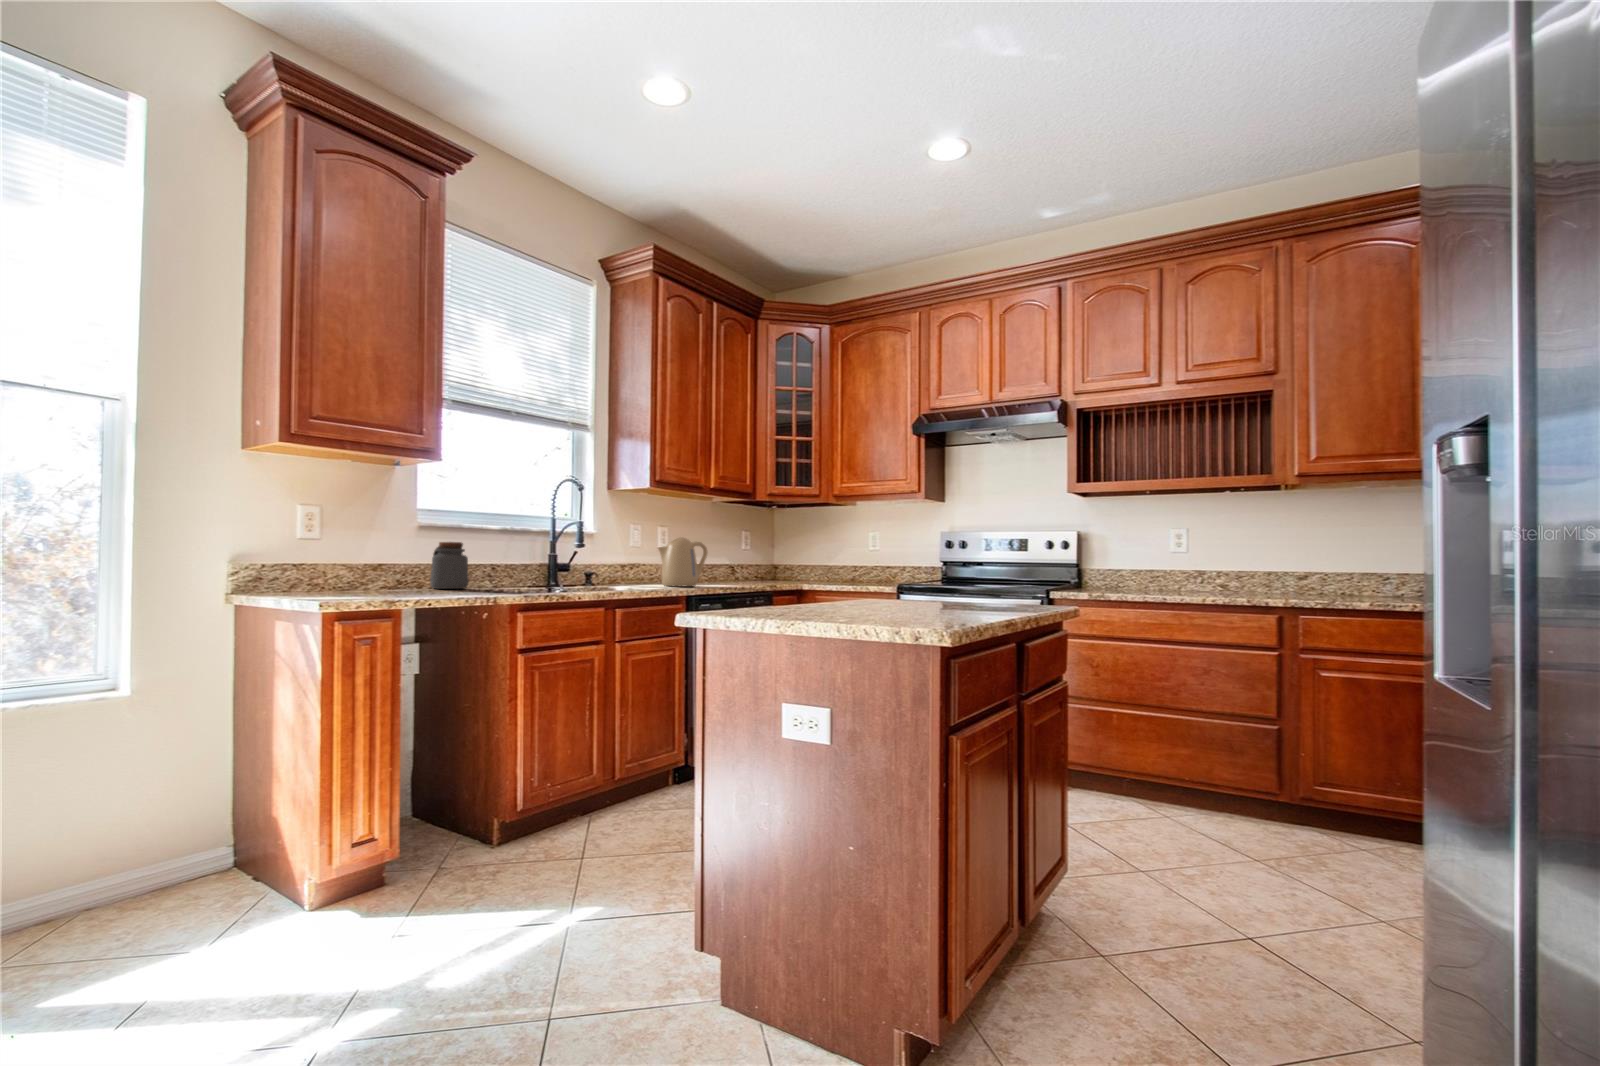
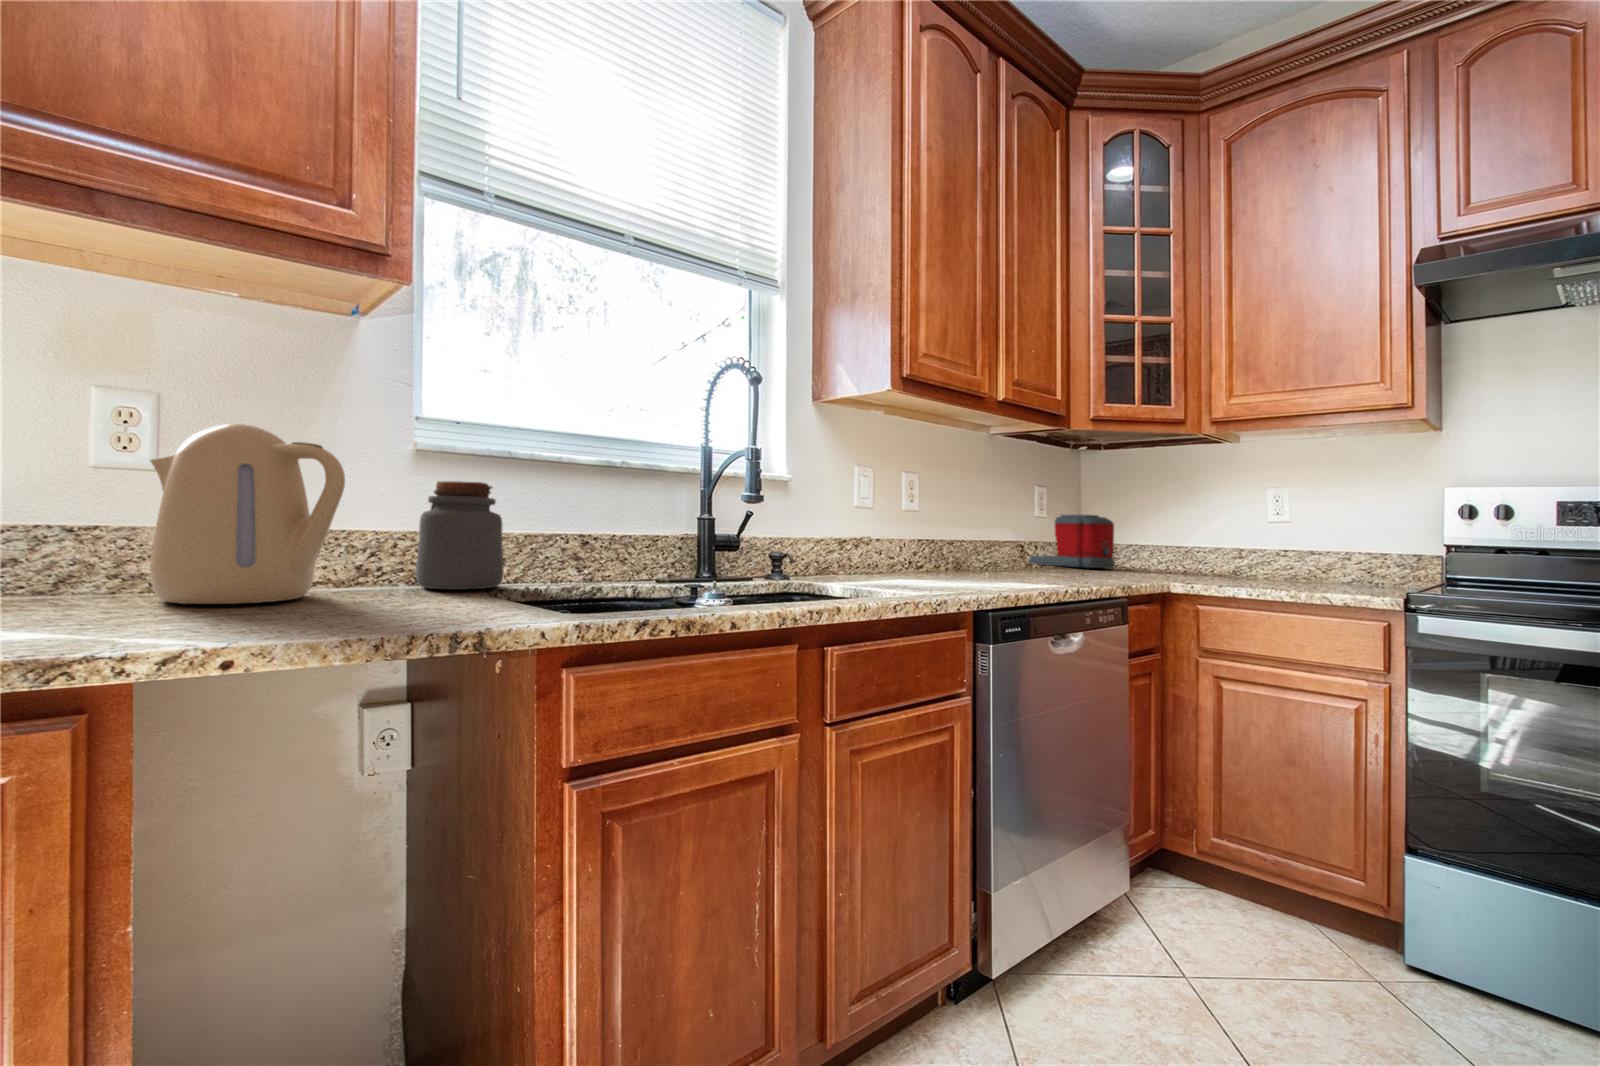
kettle: present [658,537,708,587] -> present [150,424,345,604]
toaster: none [748,547,796,579] -> present [1029,514,1115,568]

